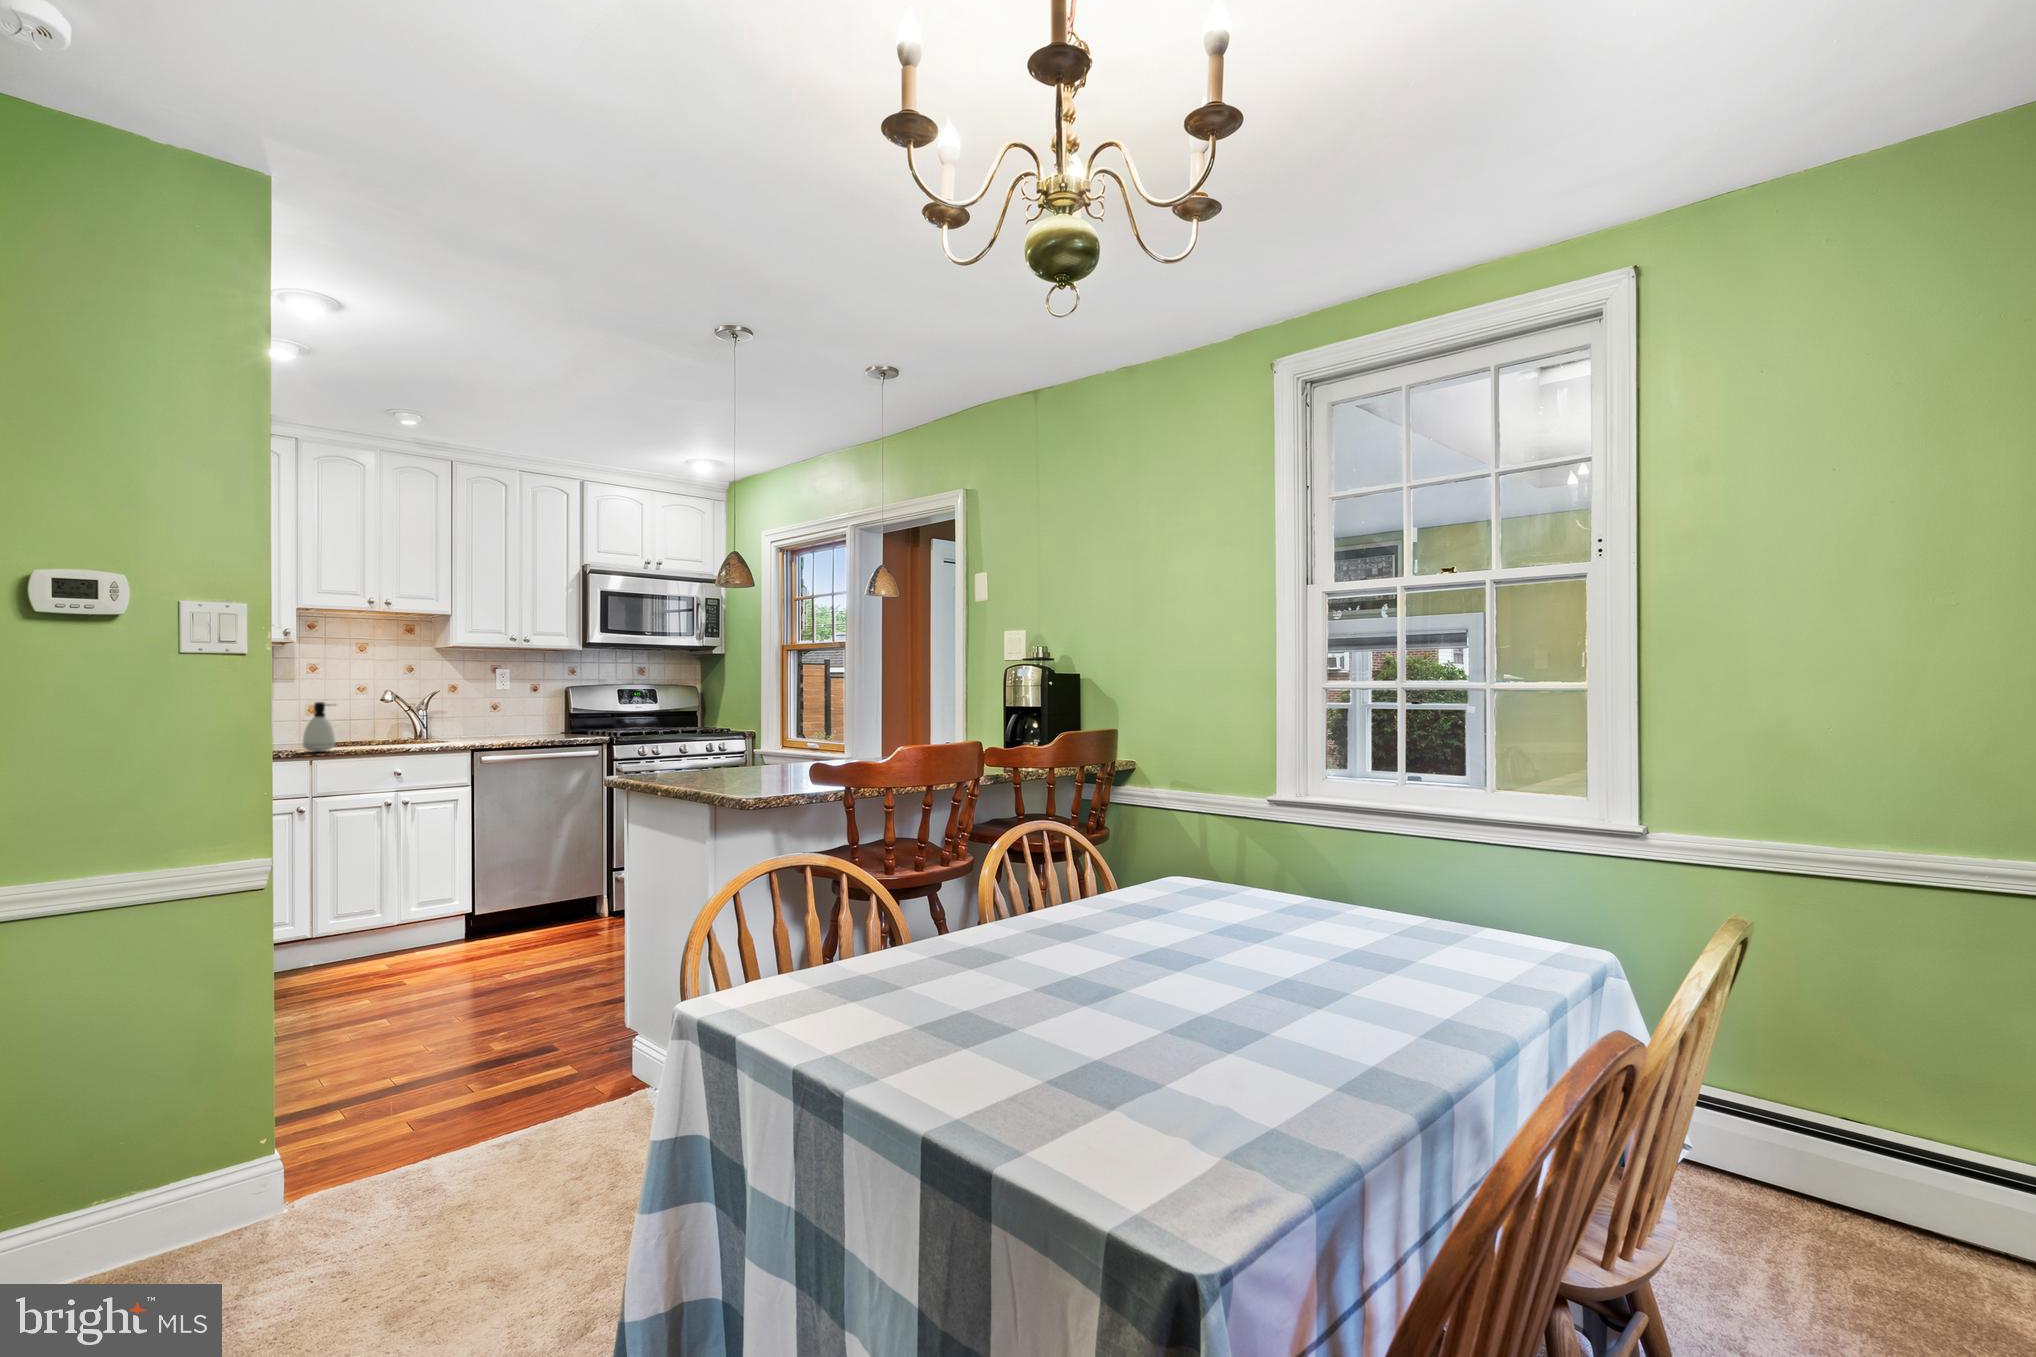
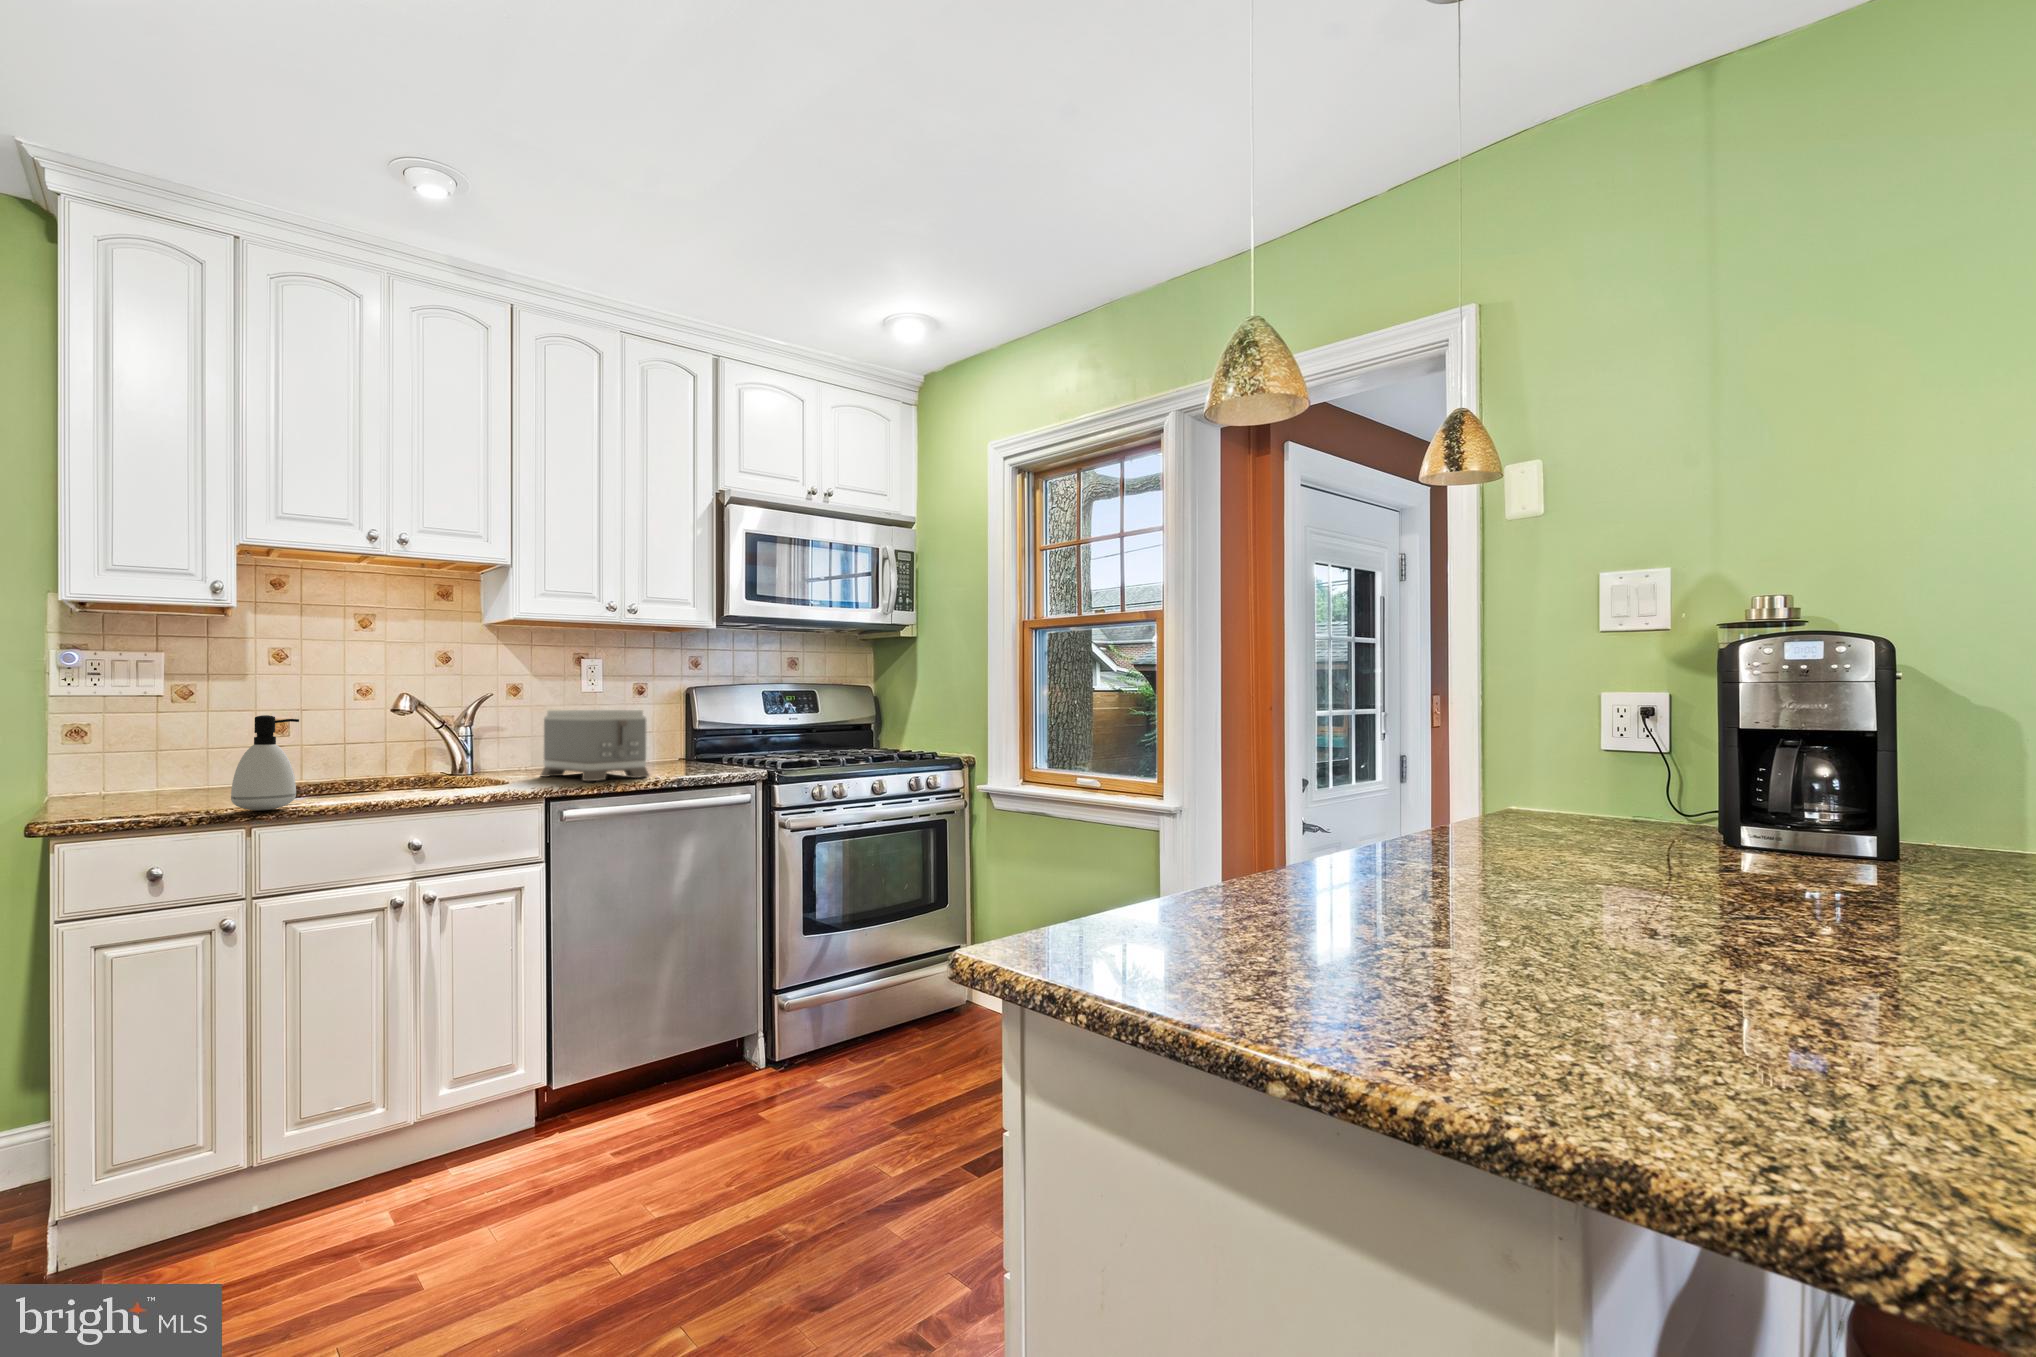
toaster: none [468,701,535,742] -> present [541,710,649,781]

